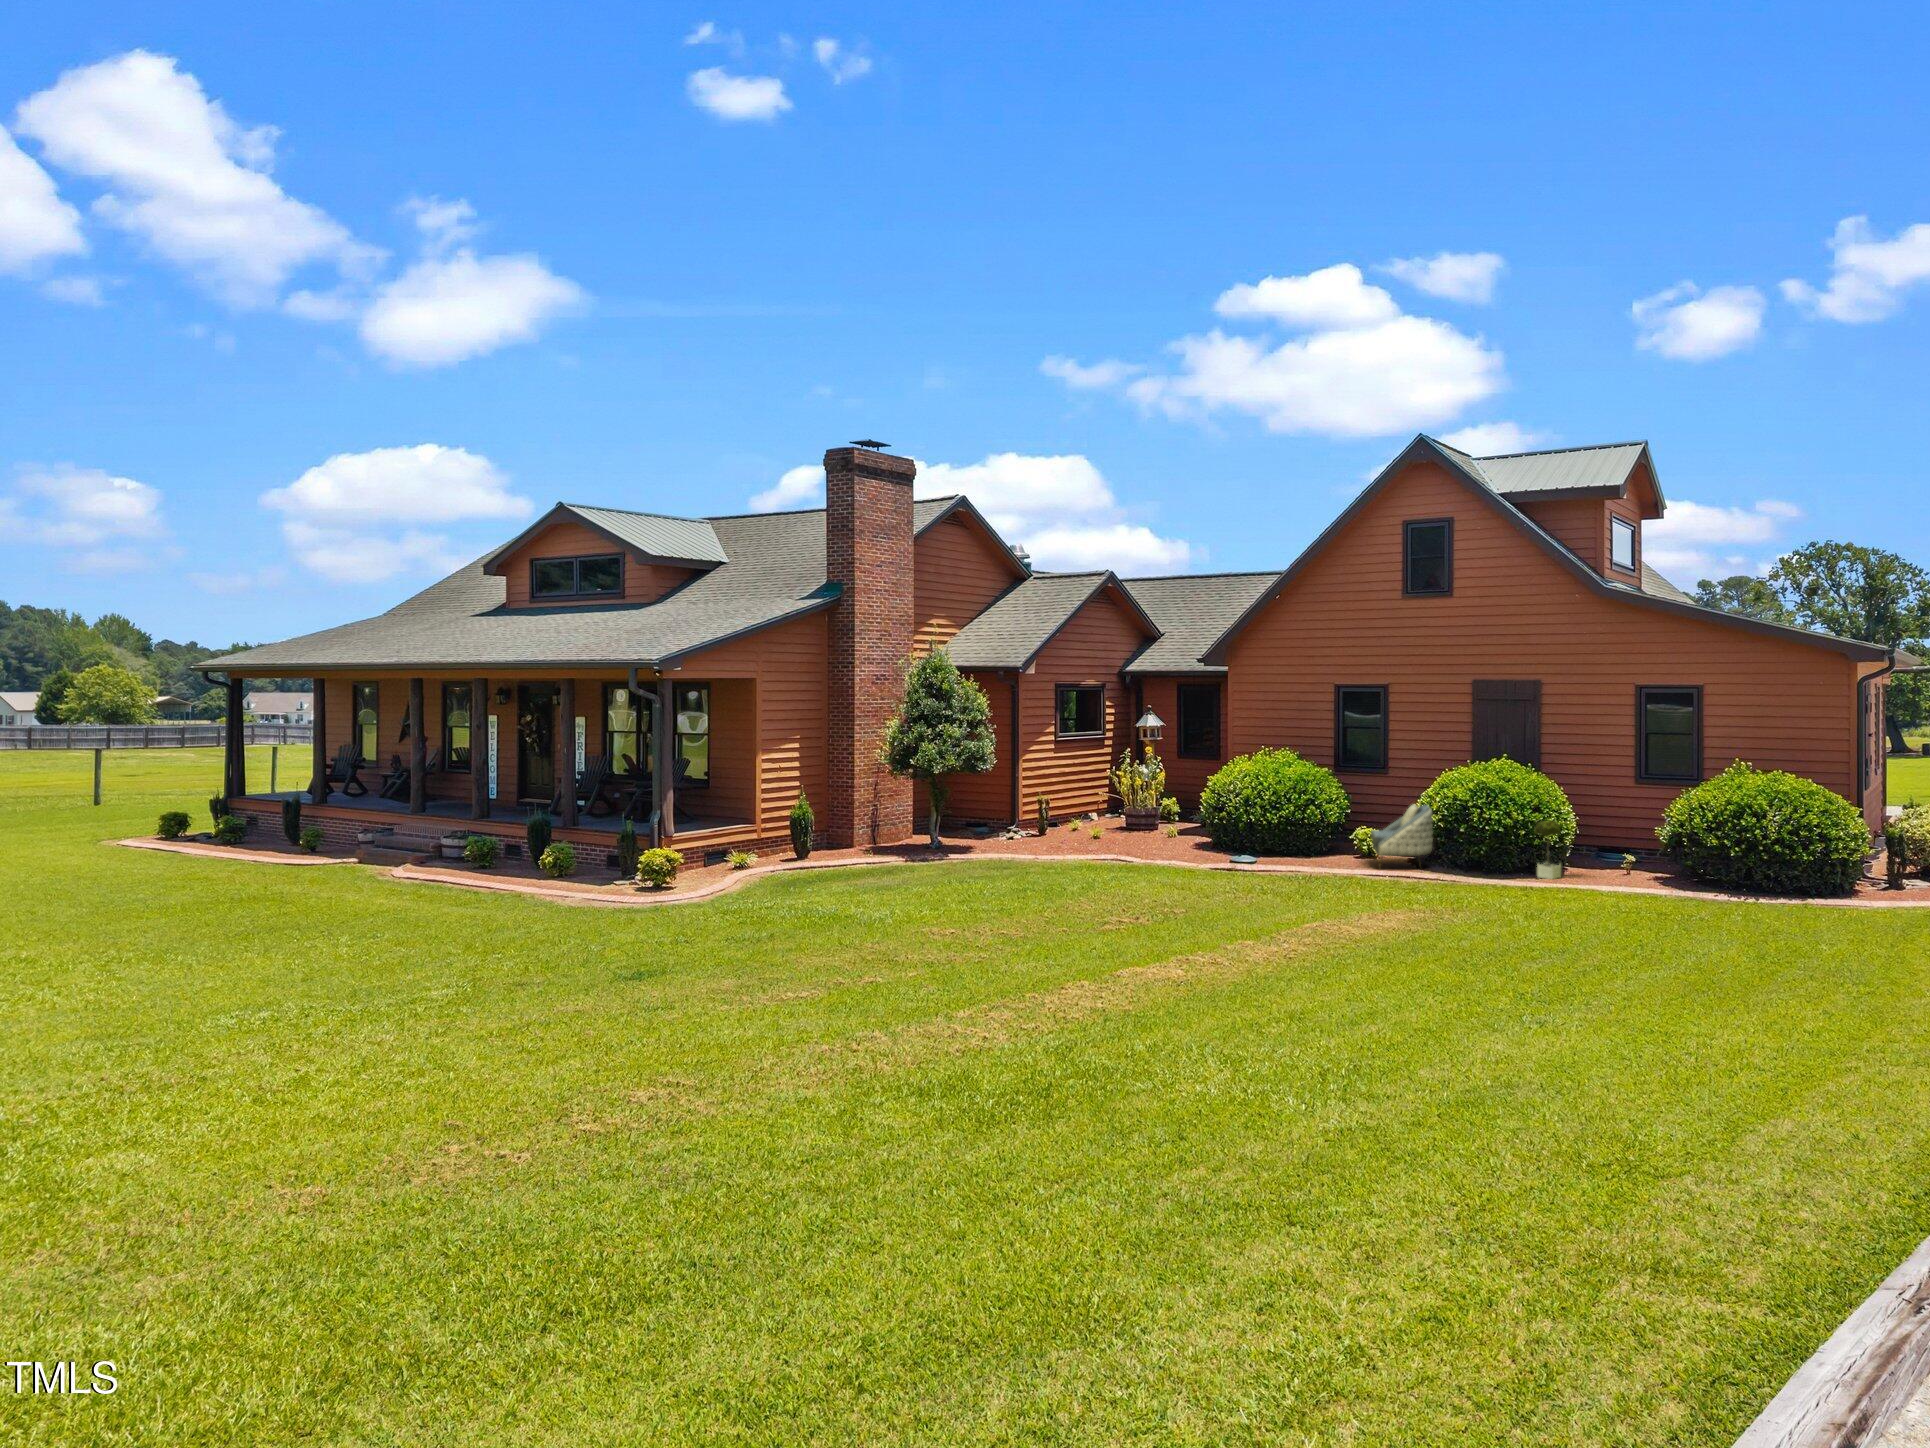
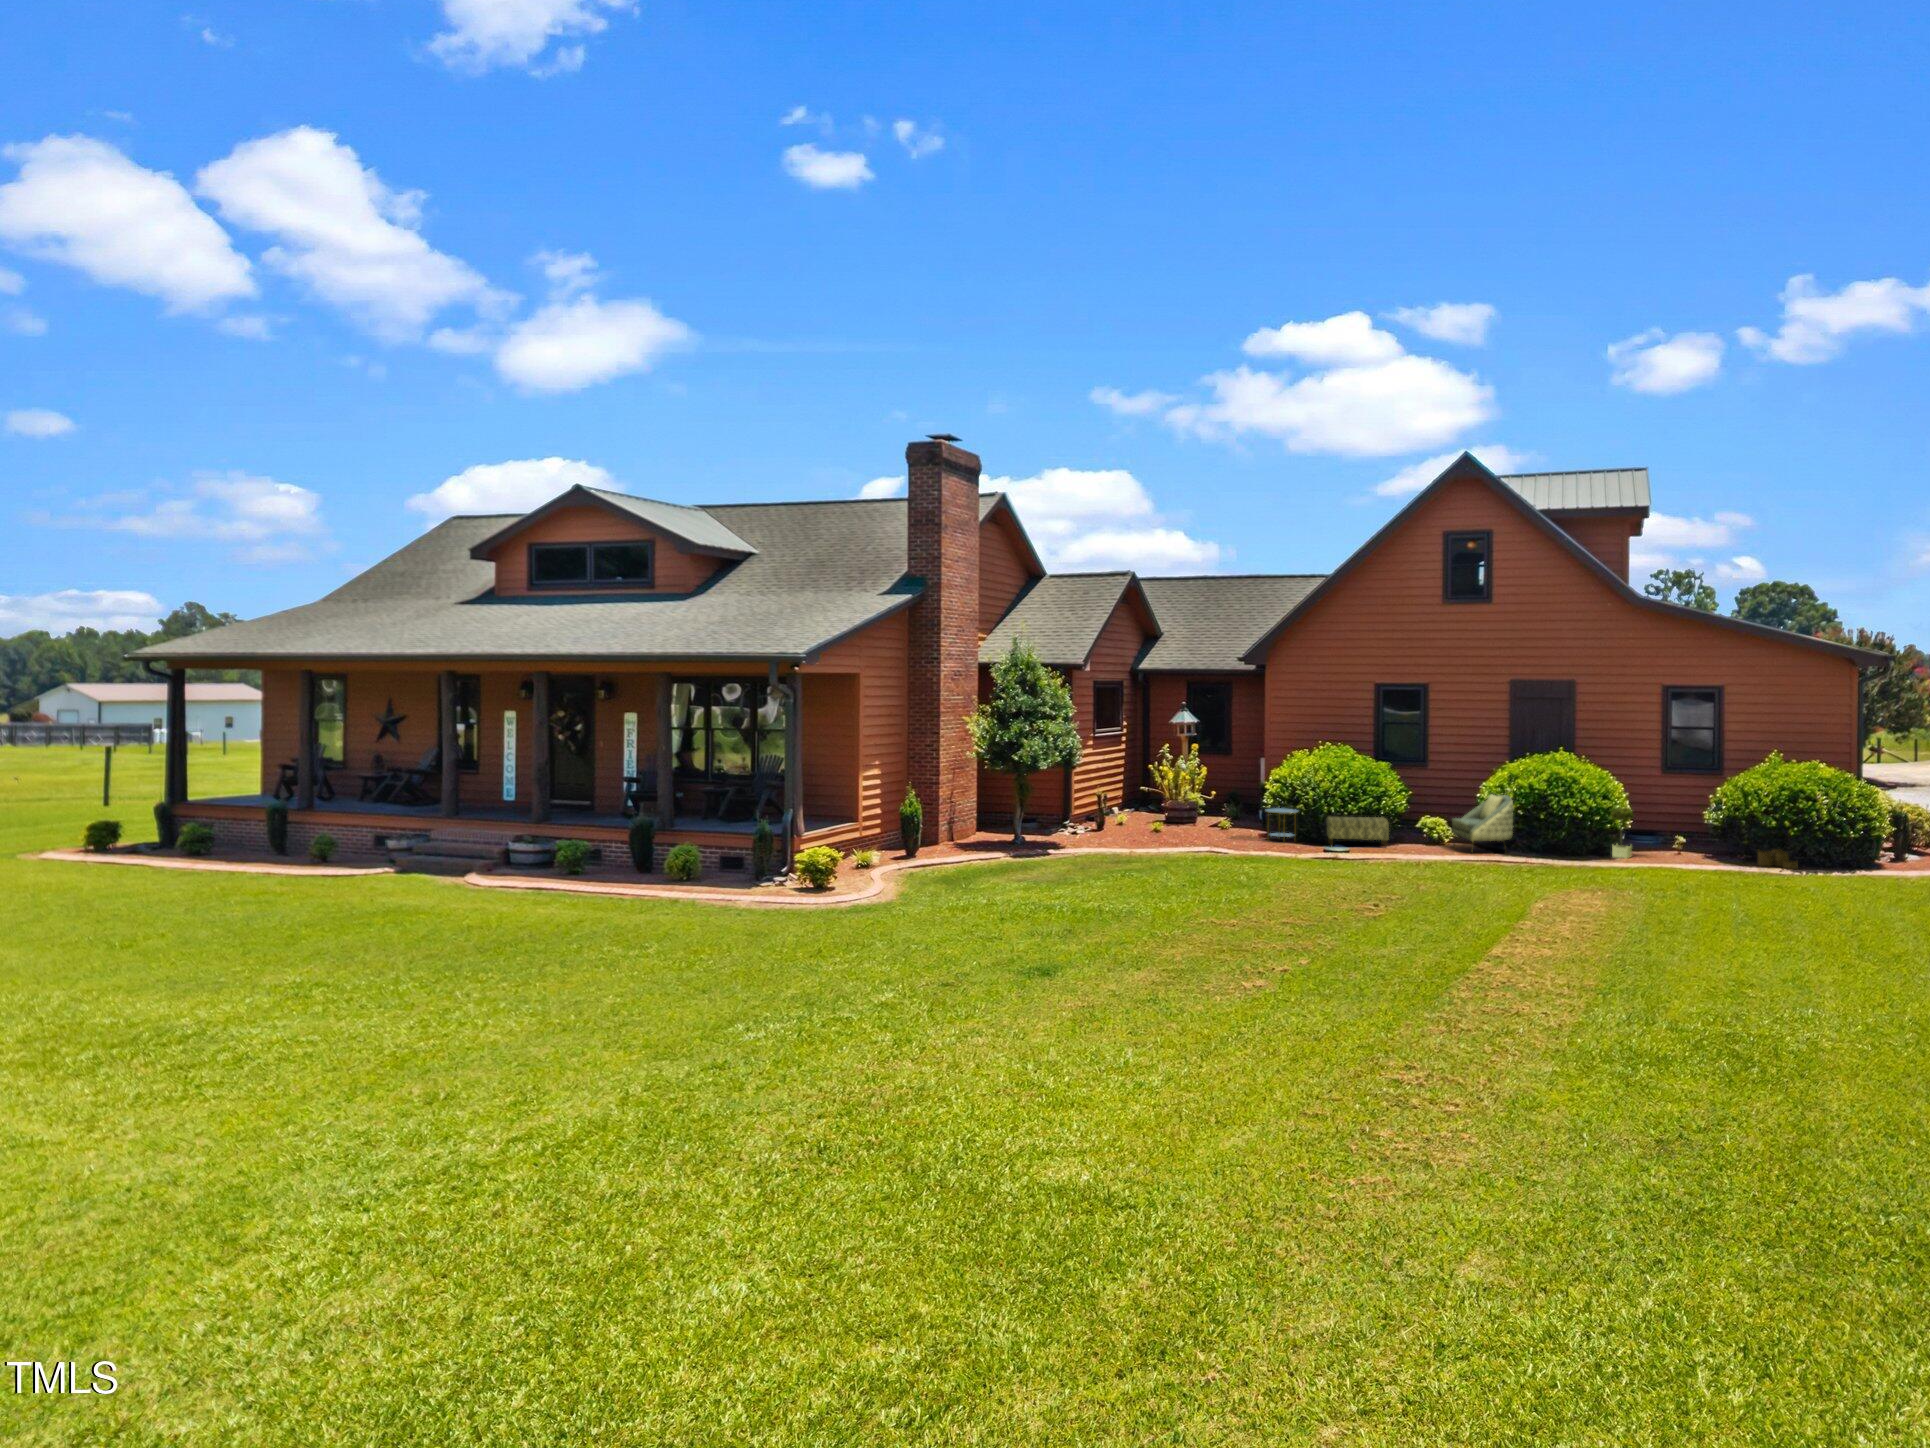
side table: none [1182,816,1218,854] -> present [1266,808,1298,837]
bench: none [1237,826,1304,861] -> present [1327,817,1389,847]
woven basket: none [1699,871,1743,897] -> present [1758,849,1798,869]

